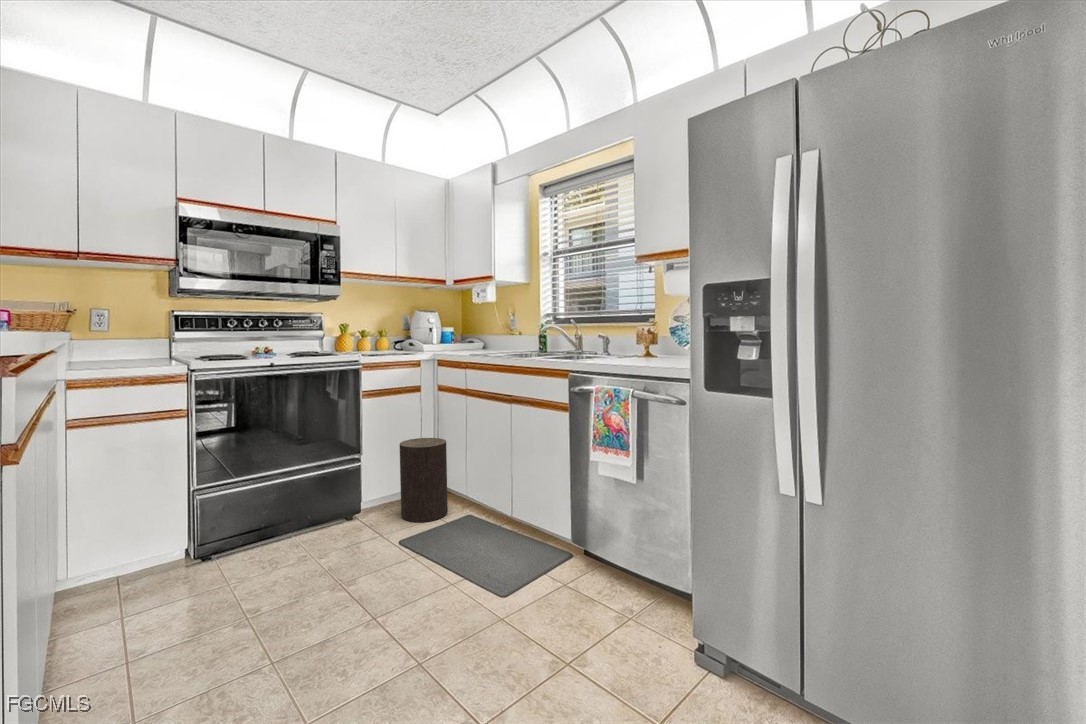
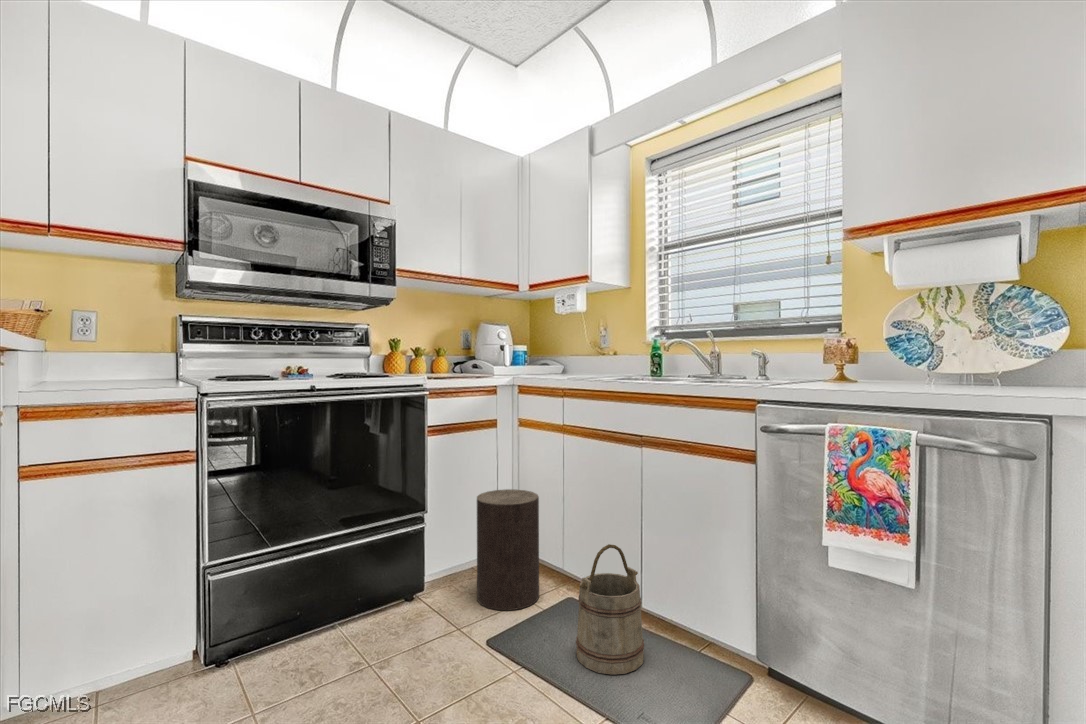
bucket: none [458,471,505,556] -> present [576,544,644,675]

